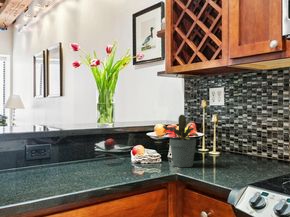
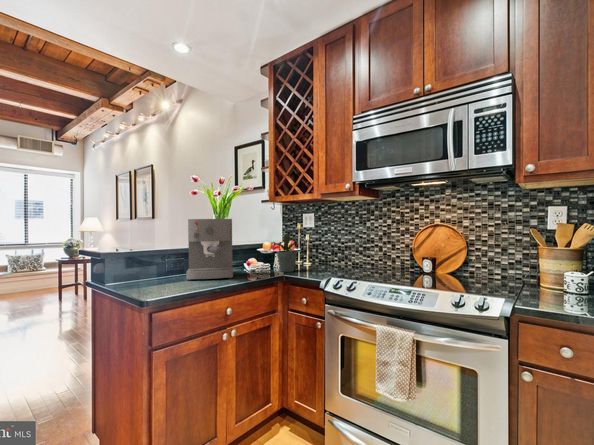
coffee maker: none [41,94,109,177] -> present [186,219,233,280]

